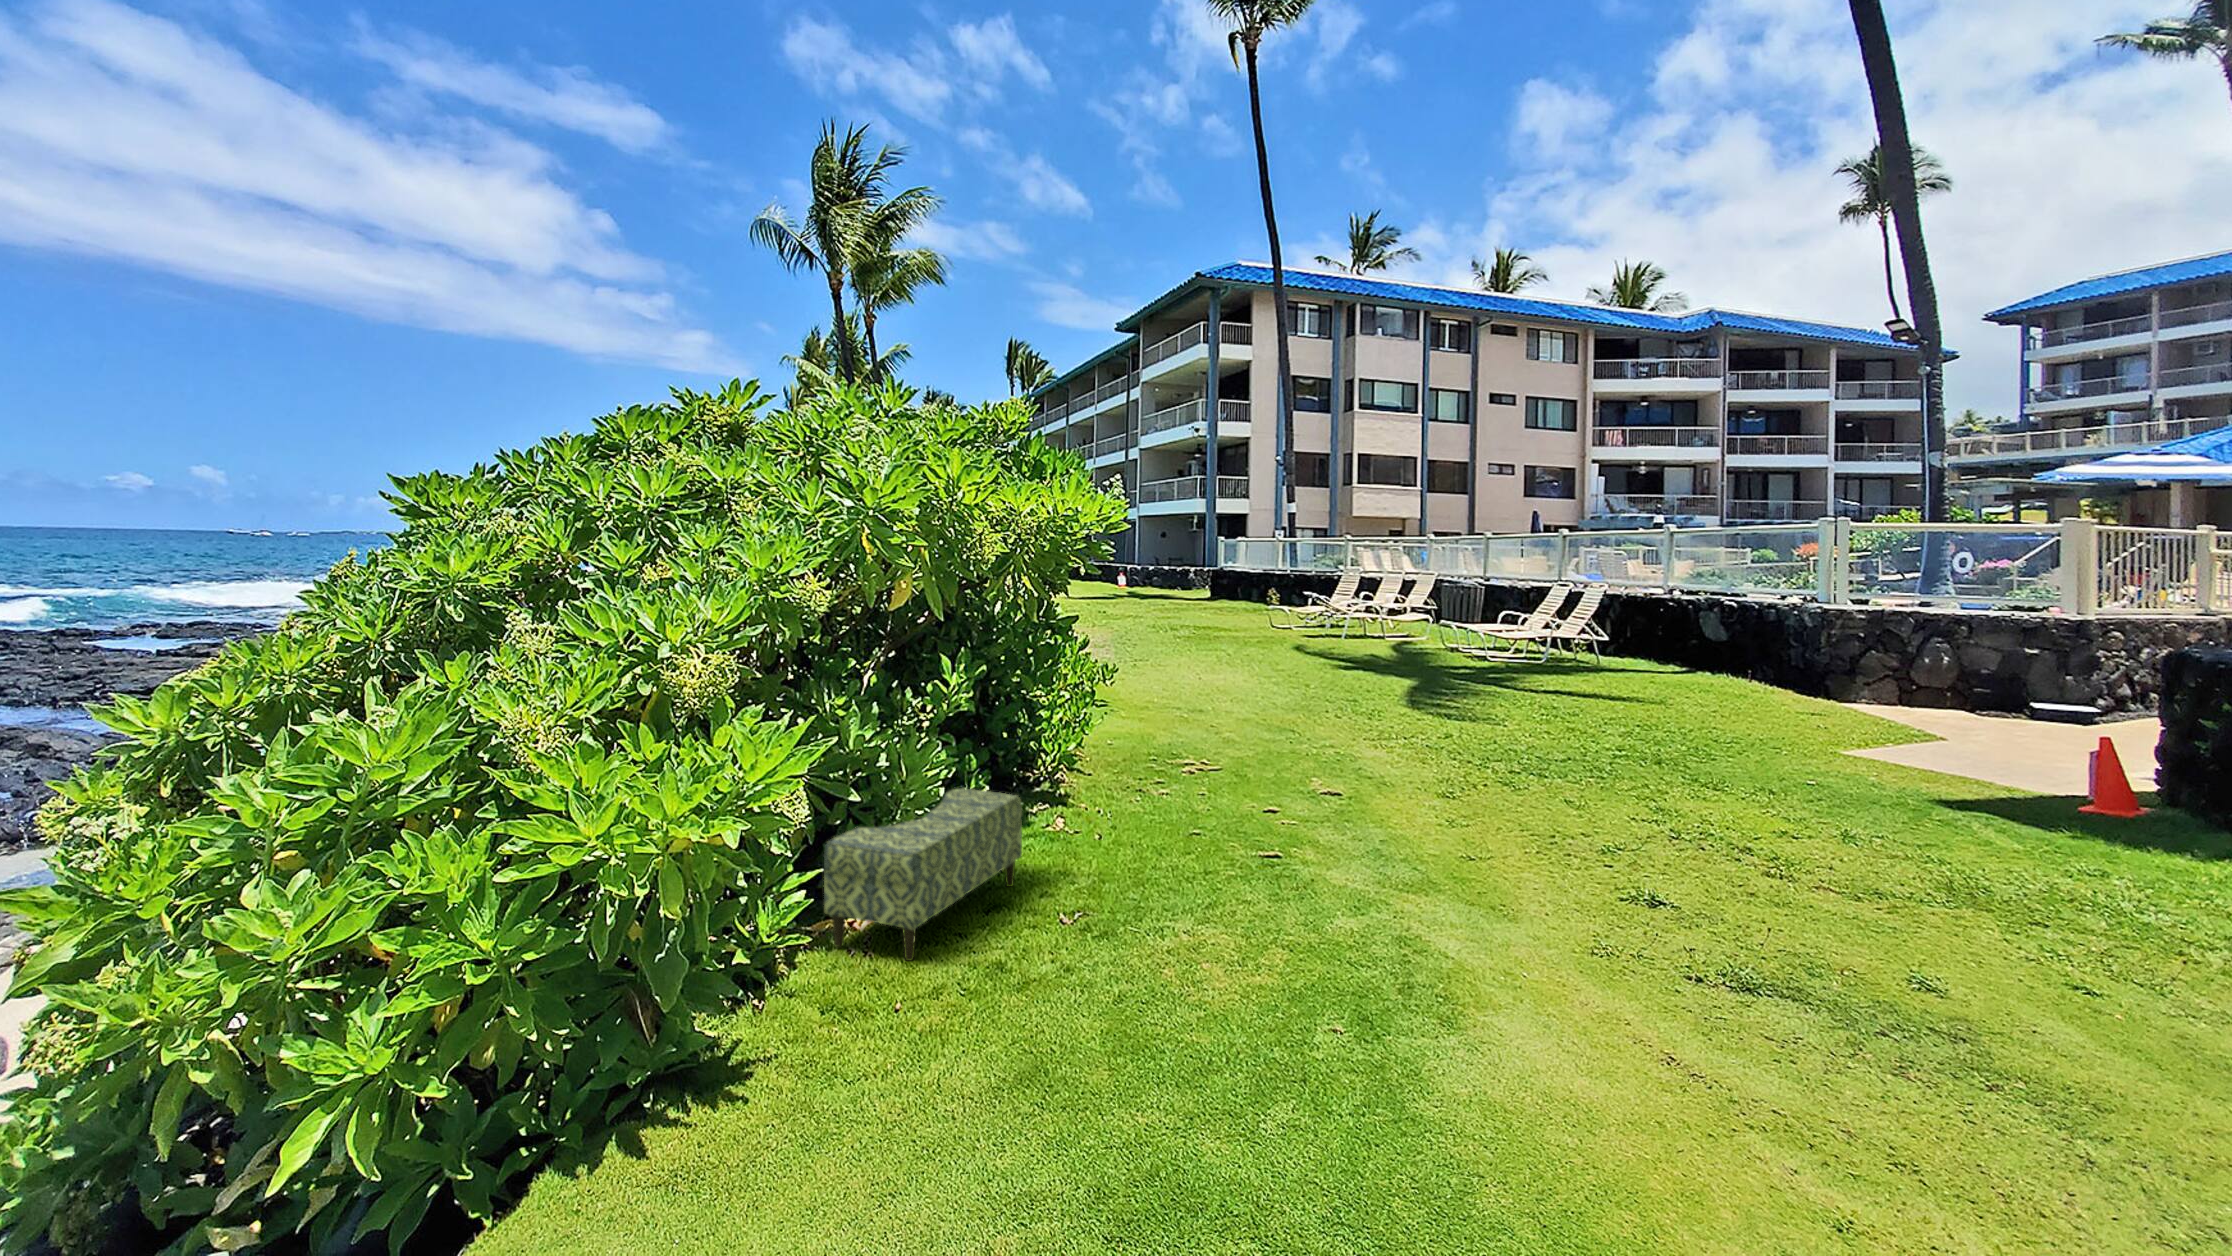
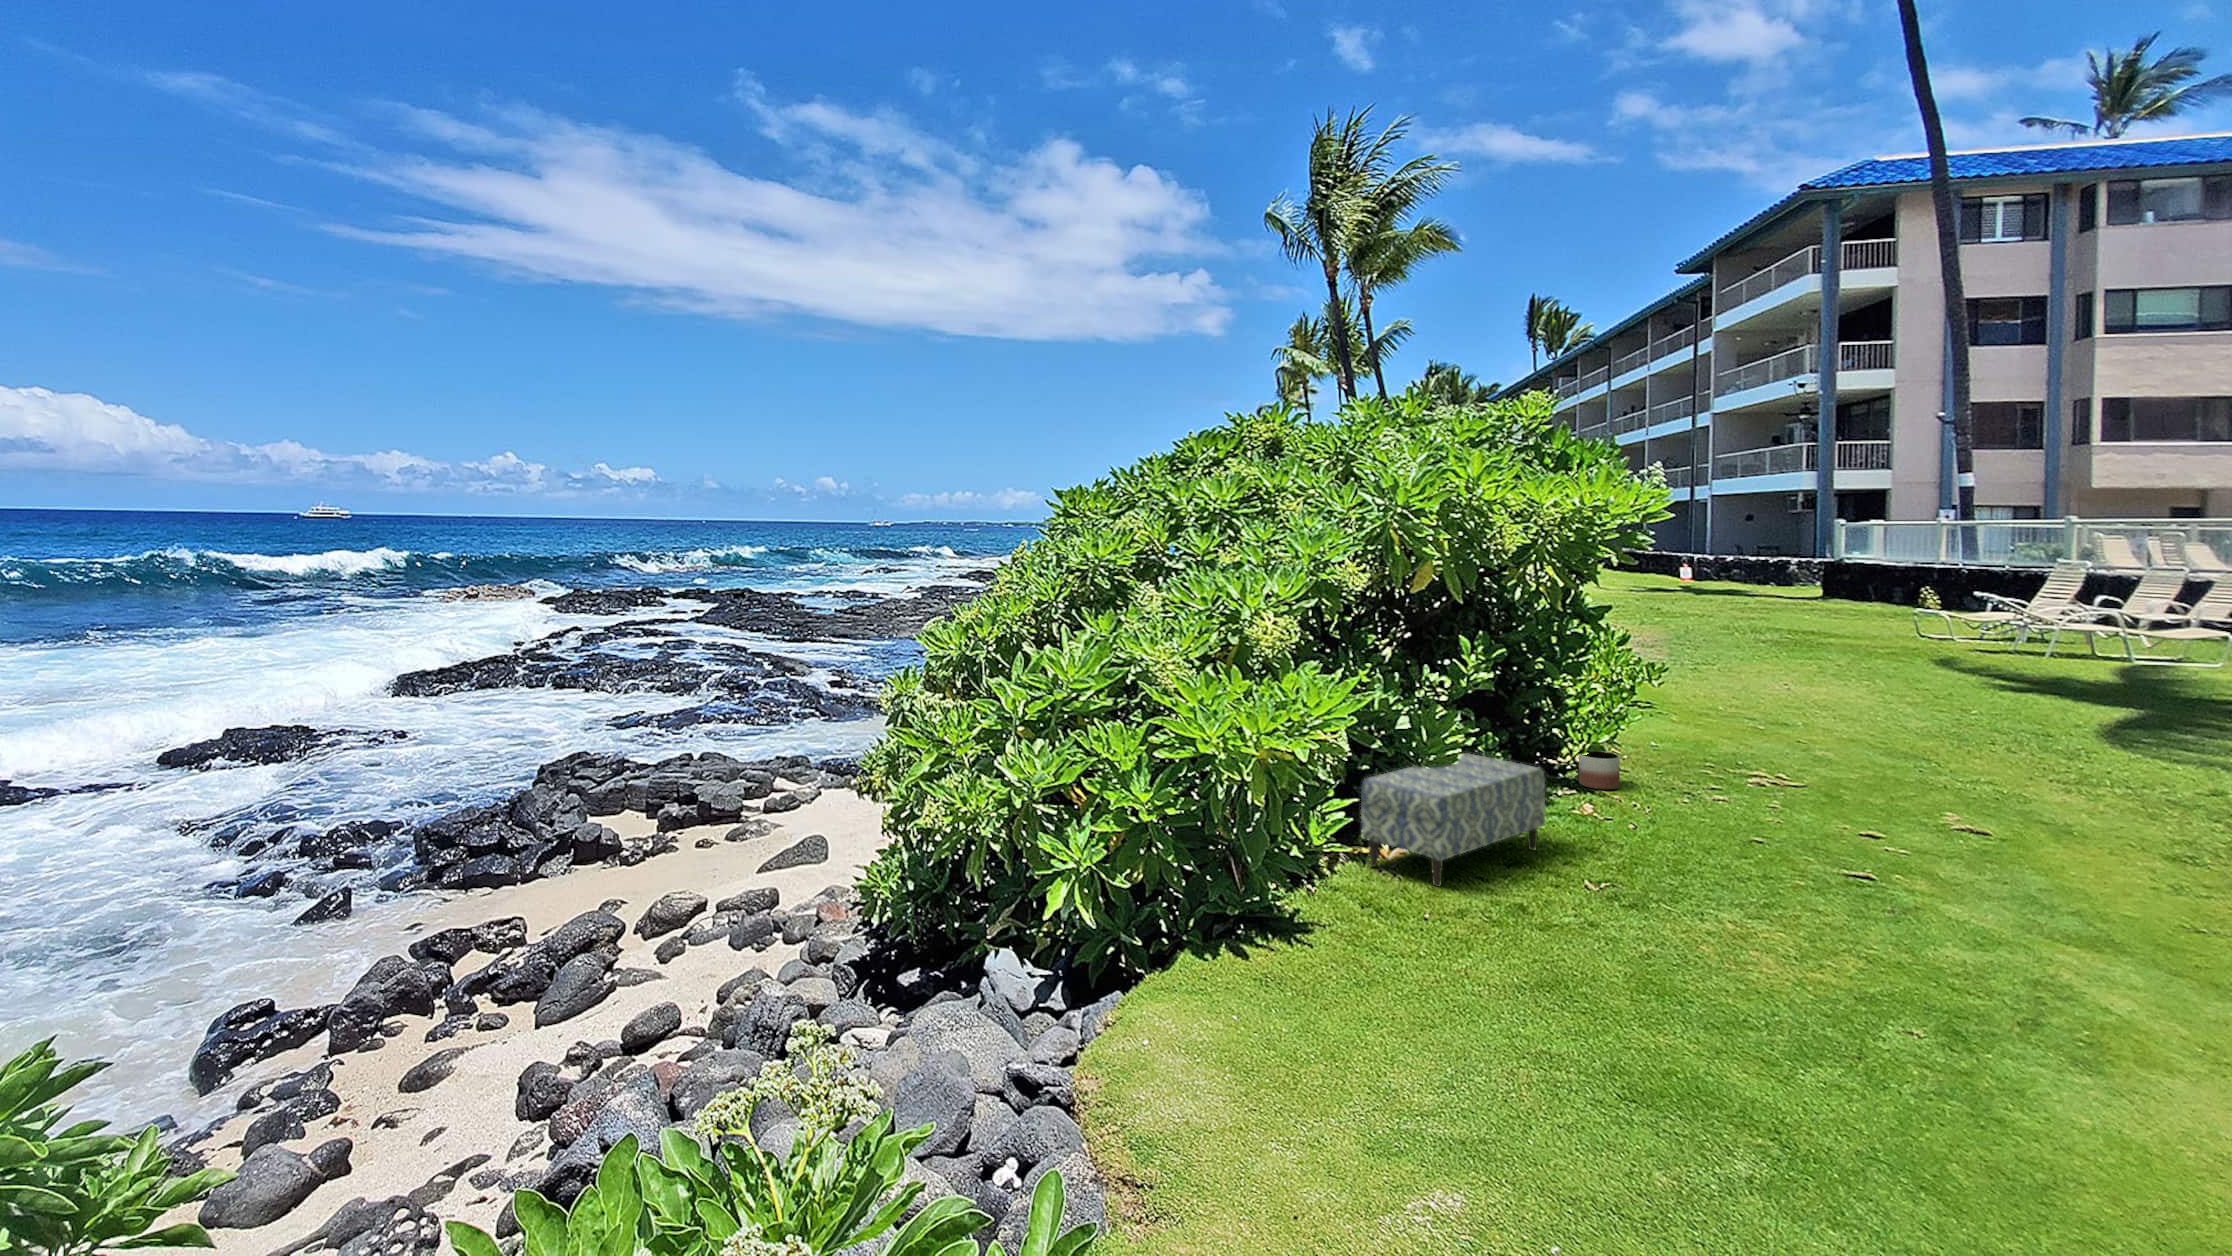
planter: none [1052,763,1087,803] -> present [1579,751,1620,790]

